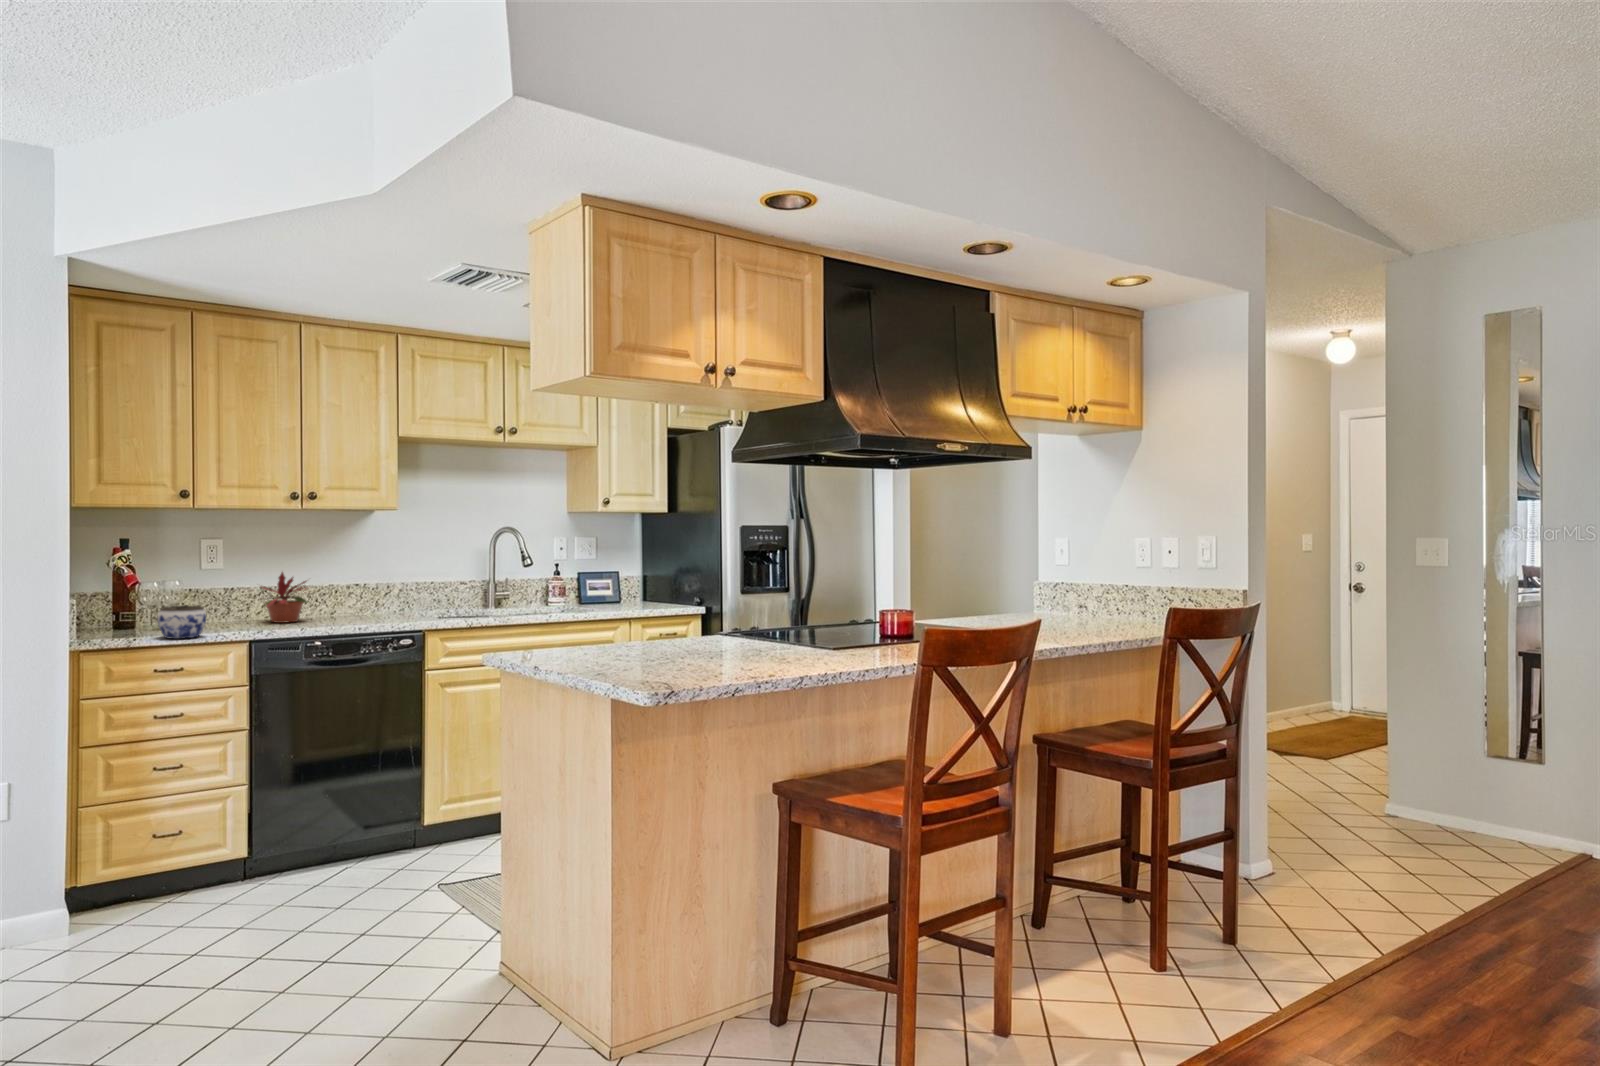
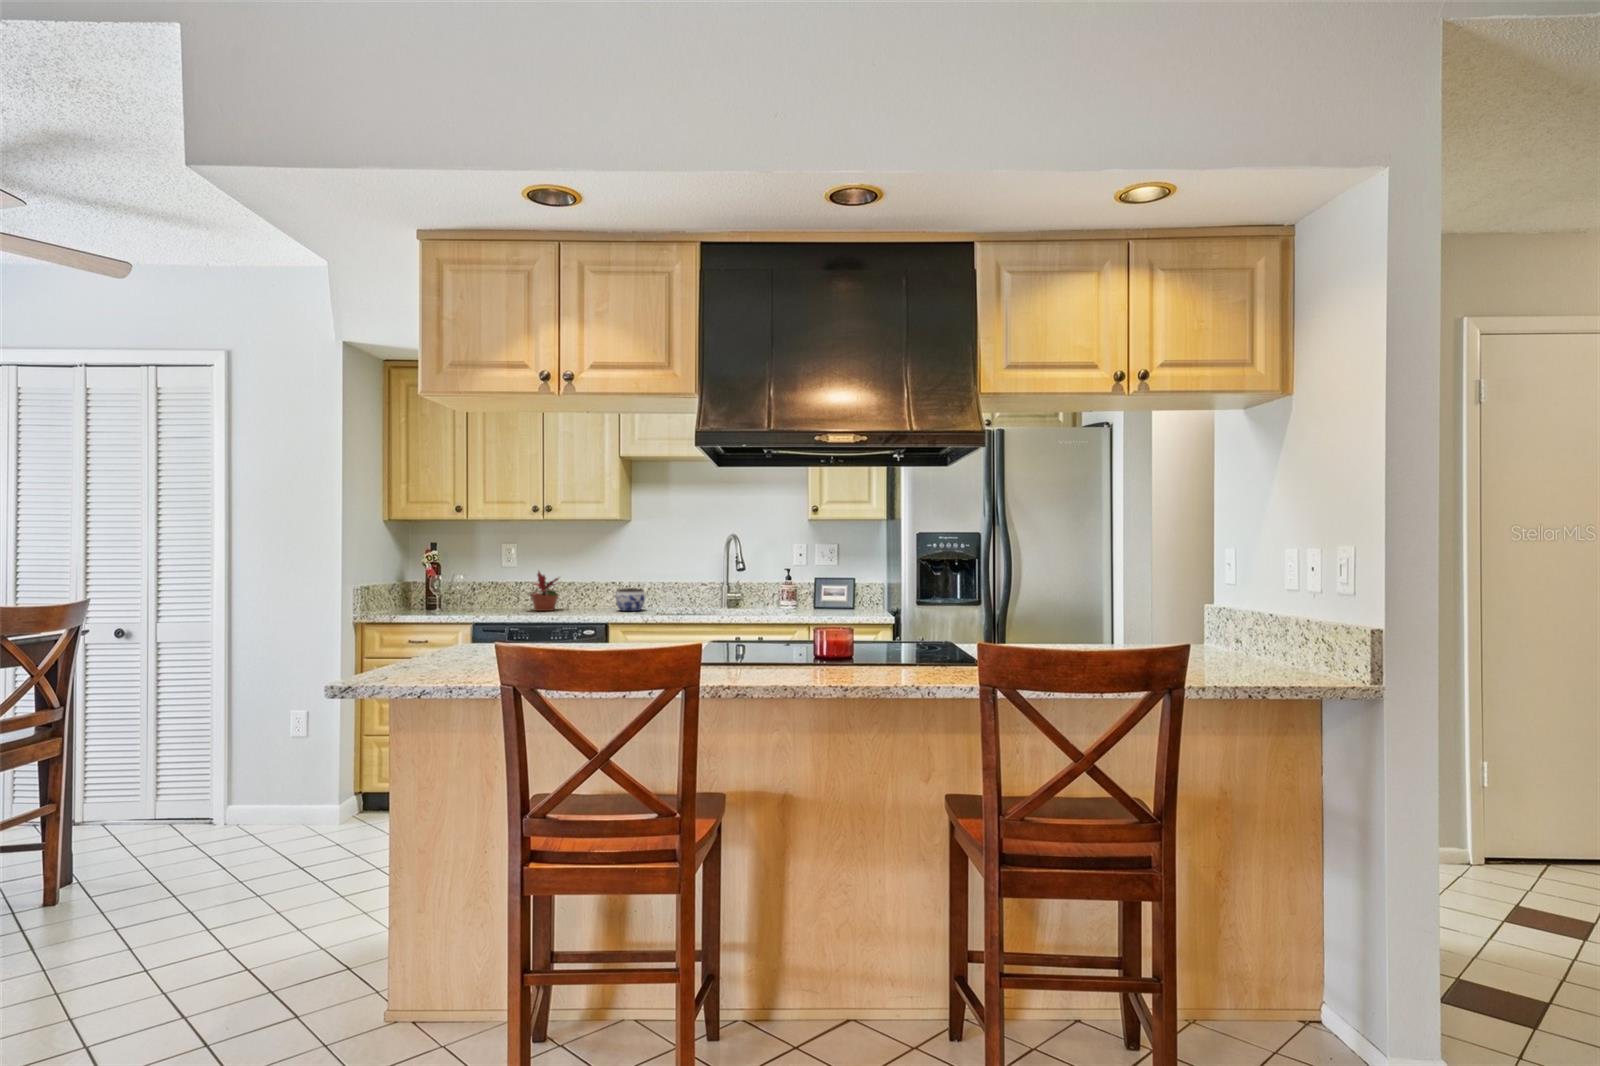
jar: present [158,605,207,639] -> present [615,588,646,611]

